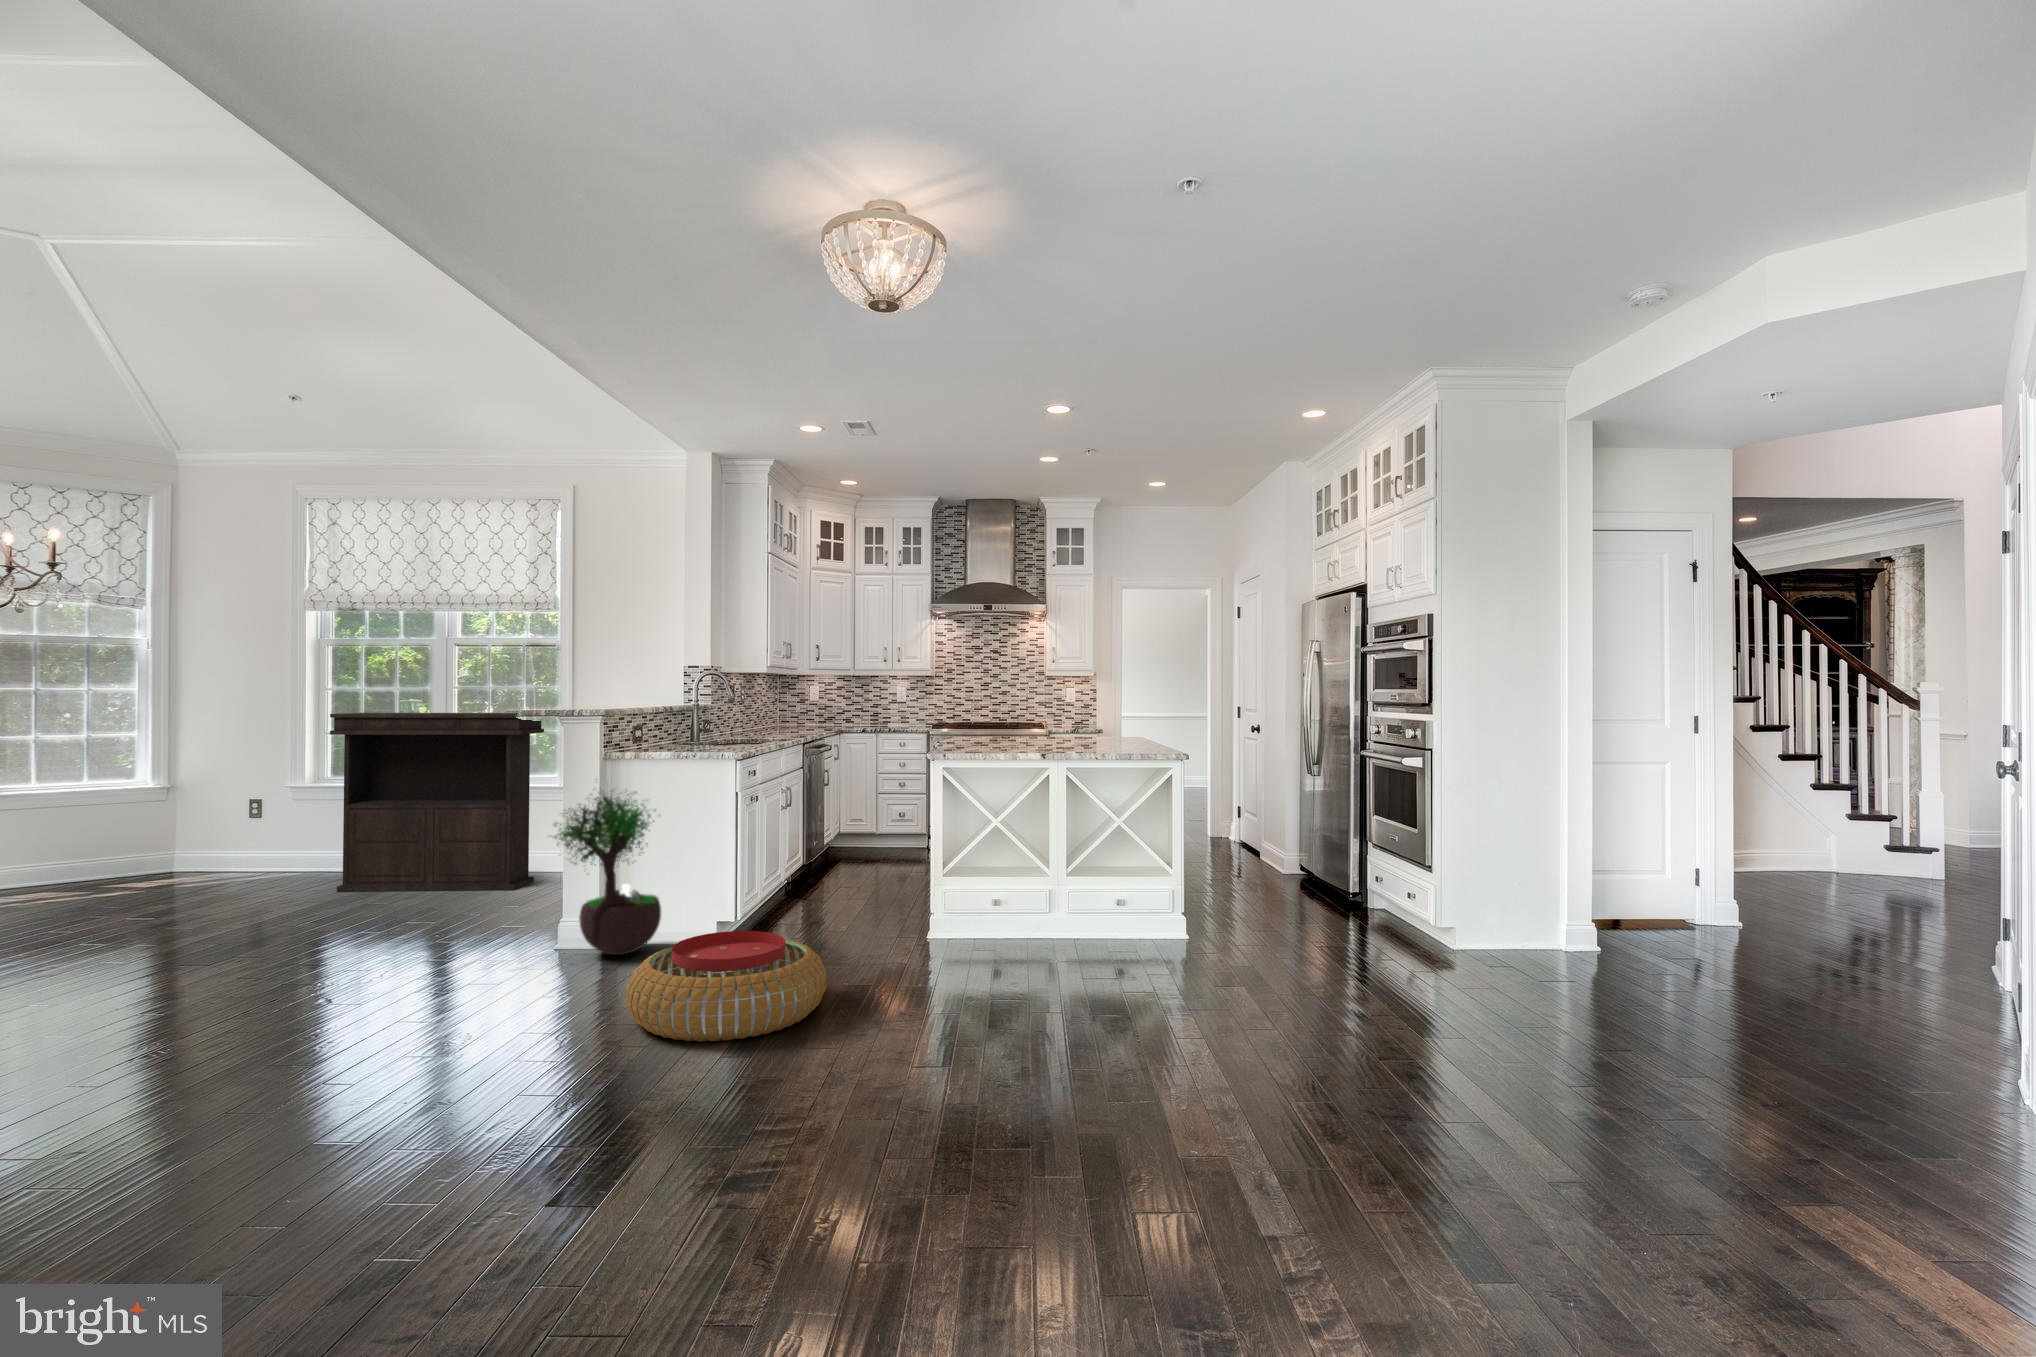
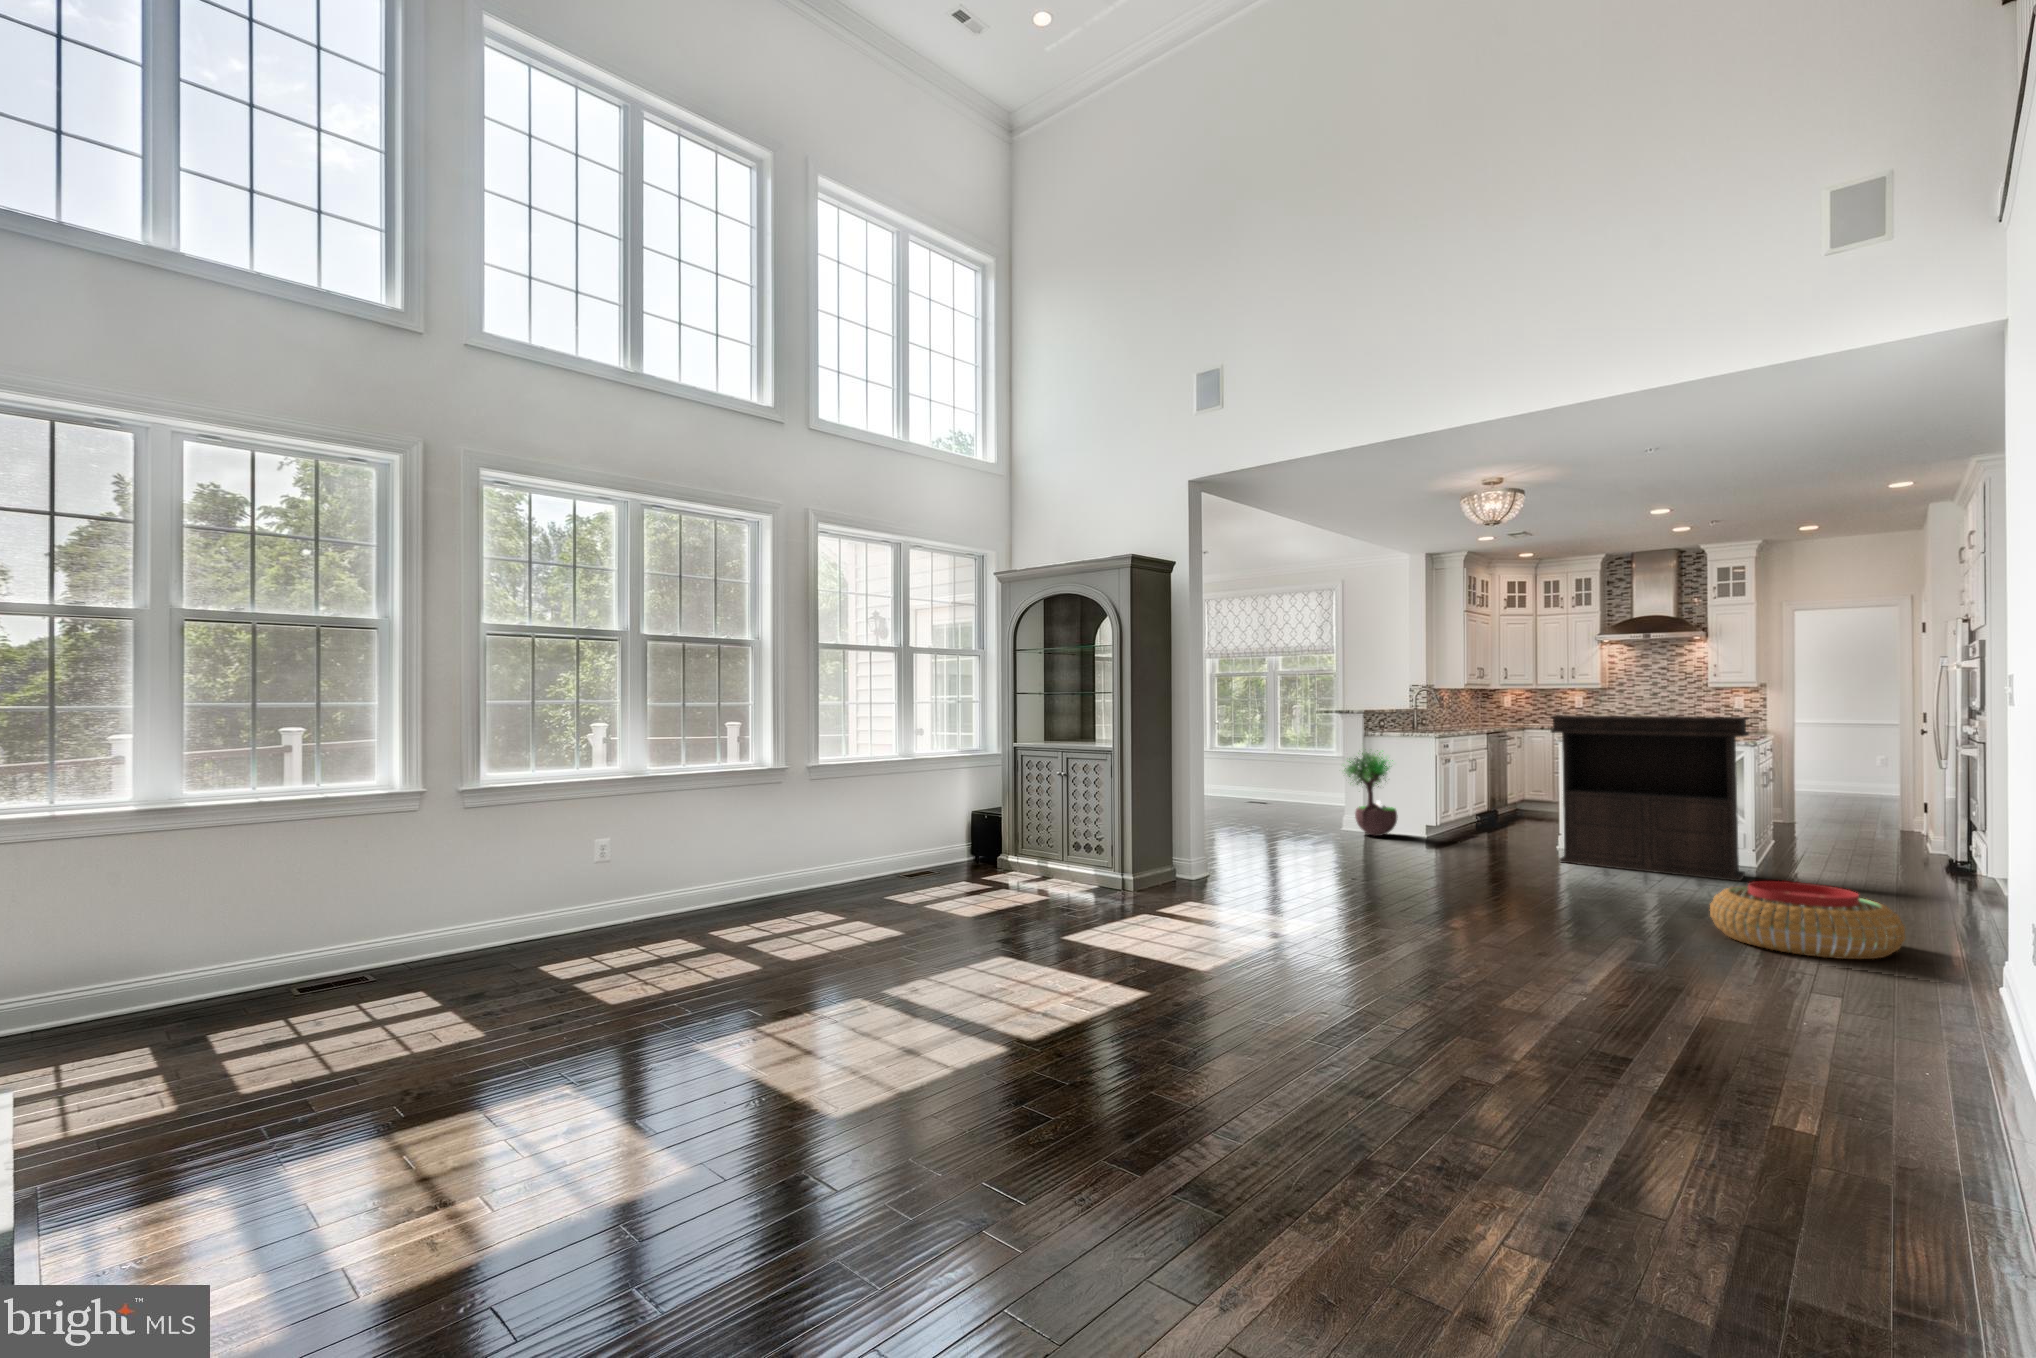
console table: present [330,713,544,892] -> present [1551,715,1749,881]
pouf: present [626,931,826,1042] -> present [1710,881,1905,959]

